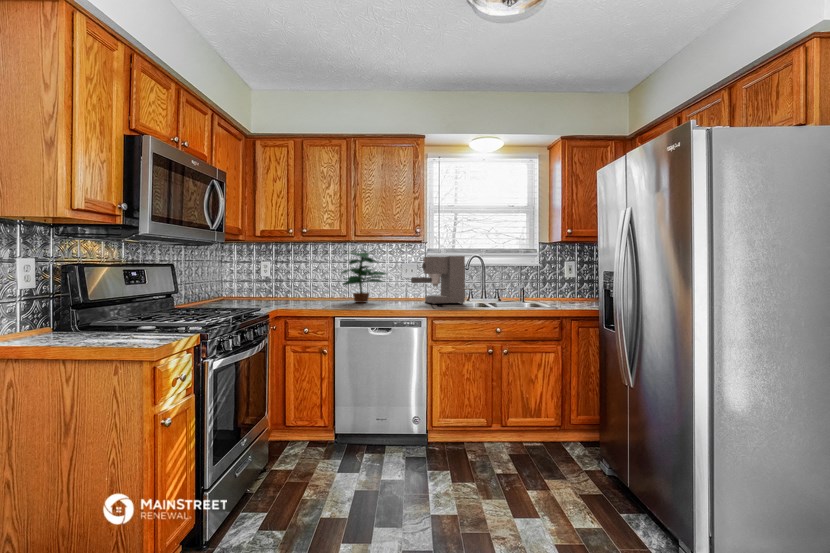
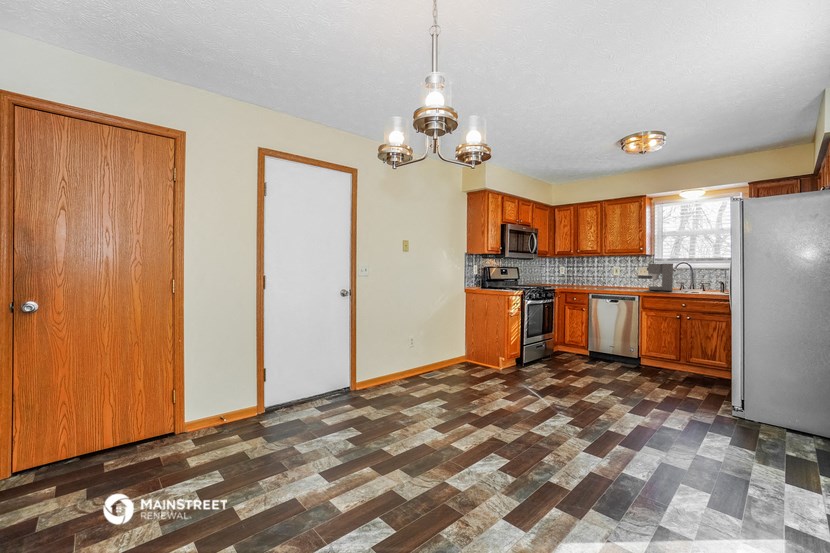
potted plant: present [341,252,386,303] -> none [596,262,627,288]

